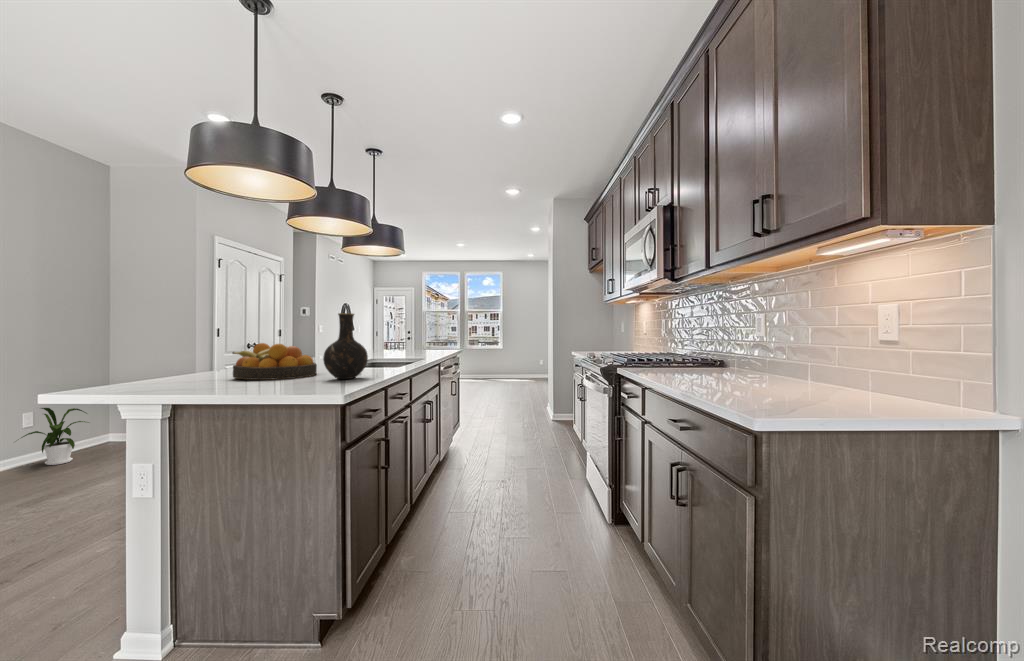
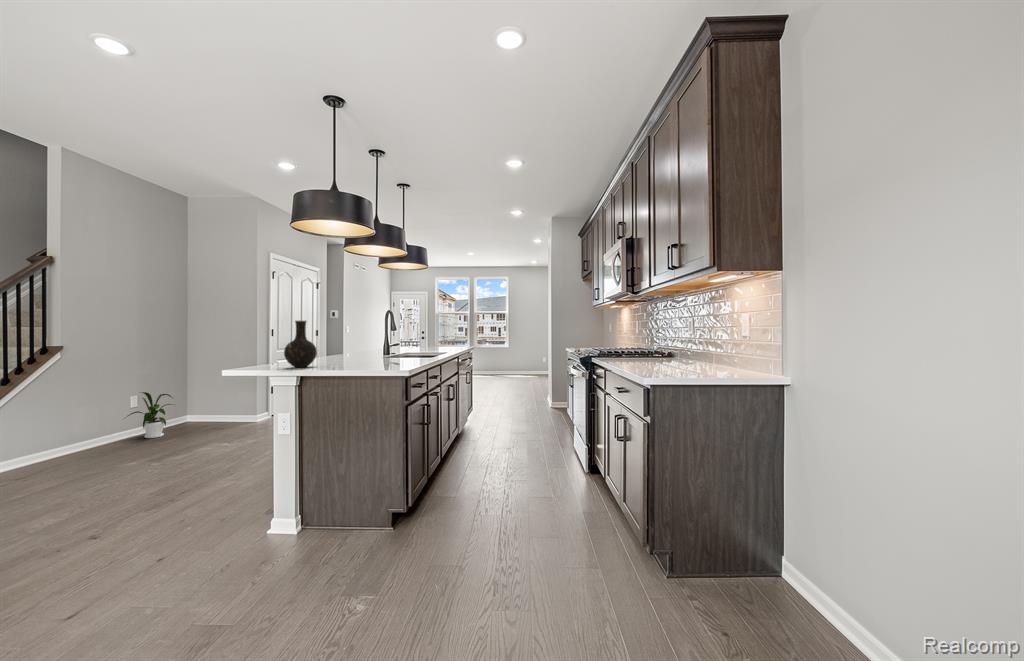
vase: present [323,313,368,379] -> present [284,321,317,367]
fruit bowl: present [233,343,317,380] -> none [324,340,379,364]

